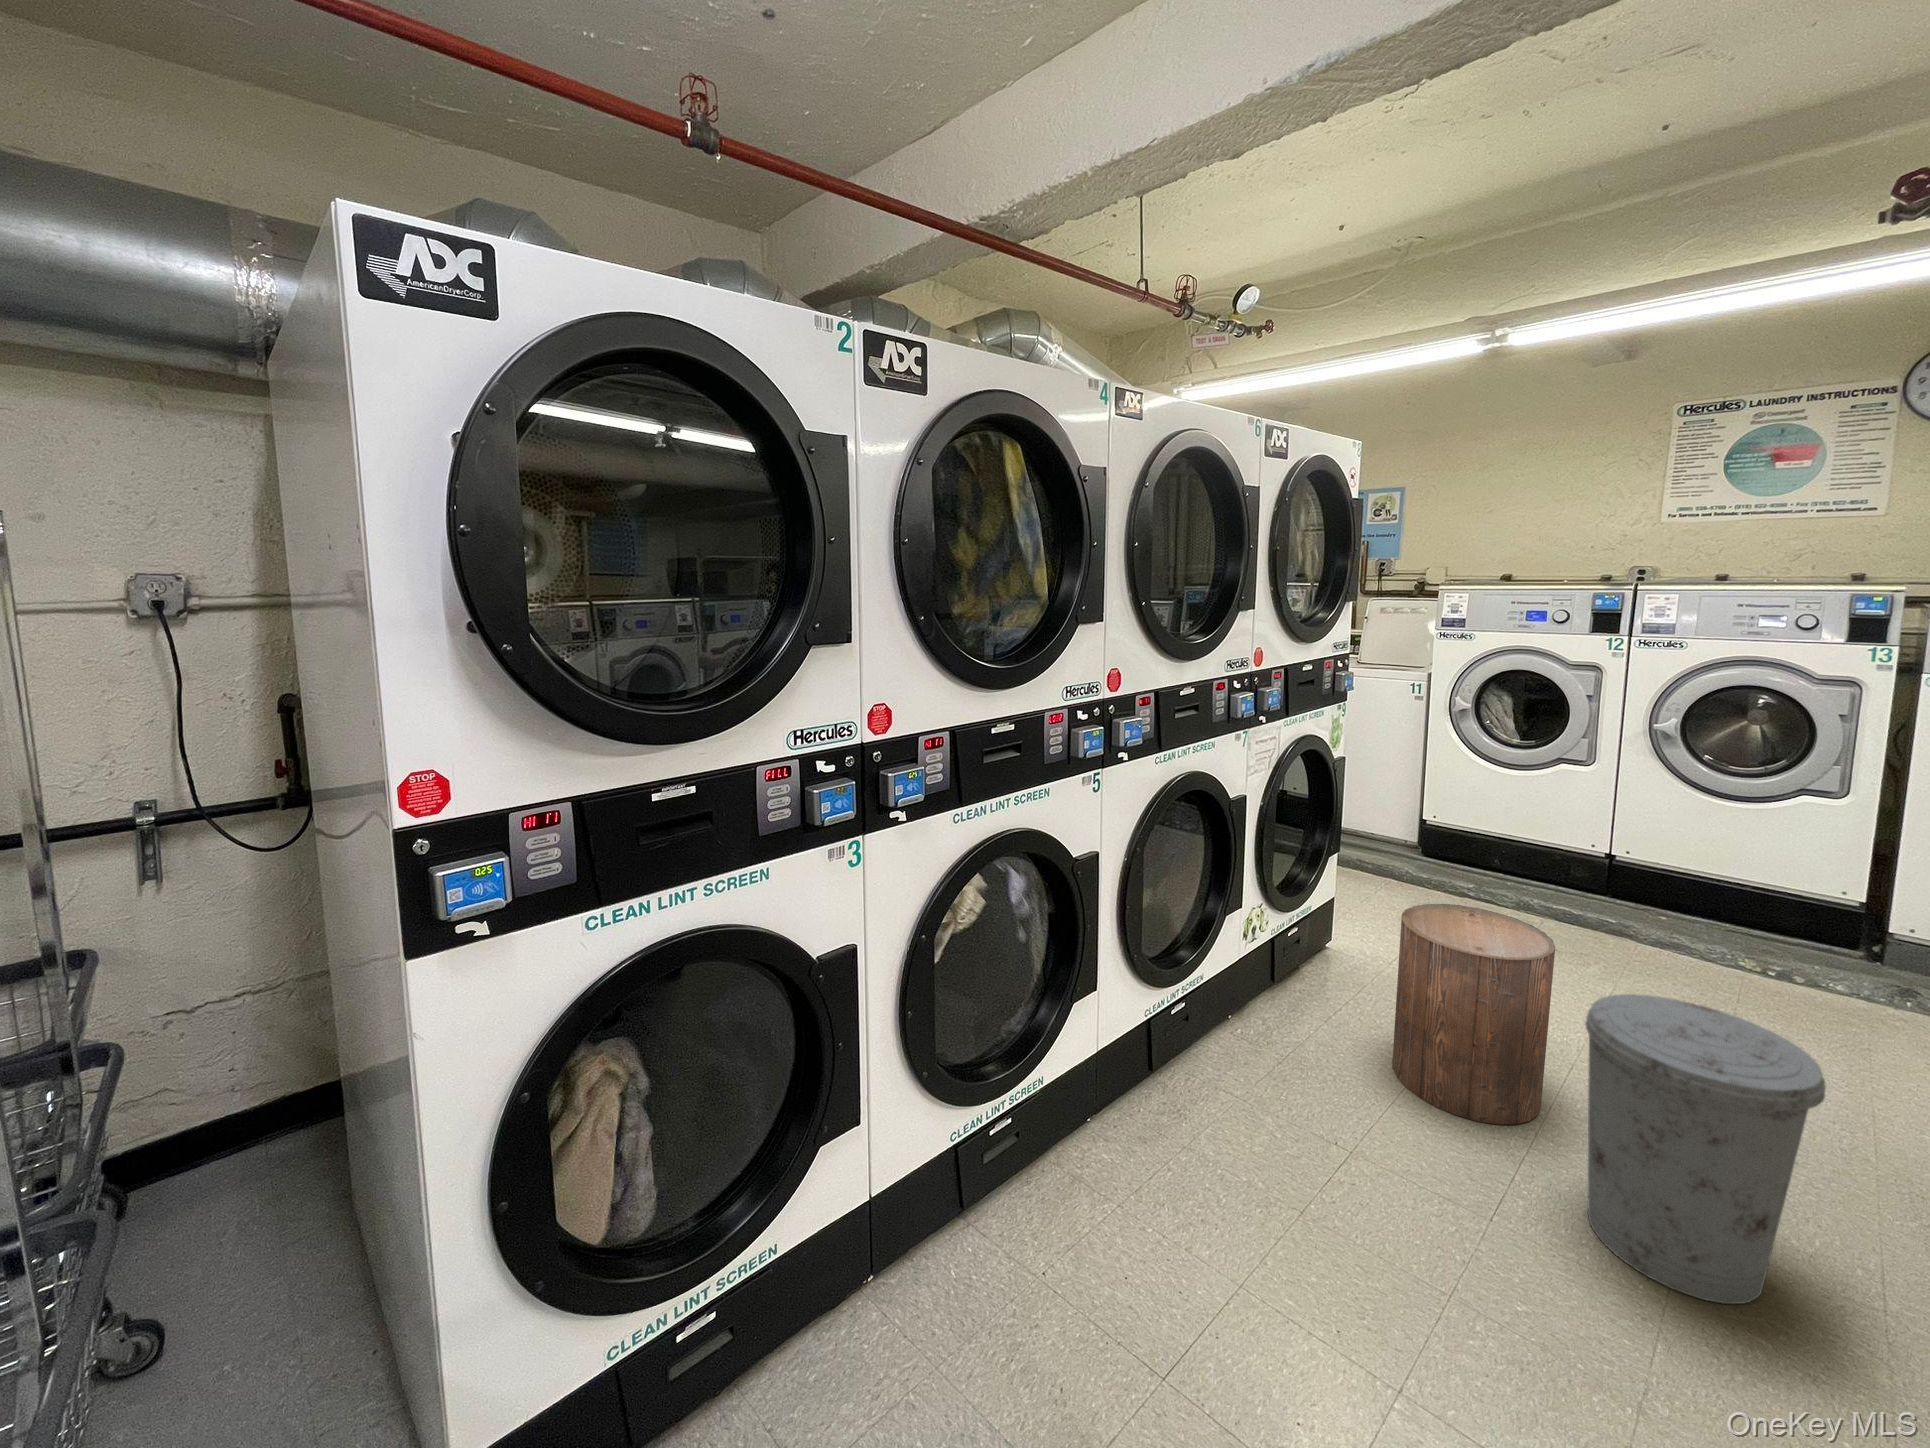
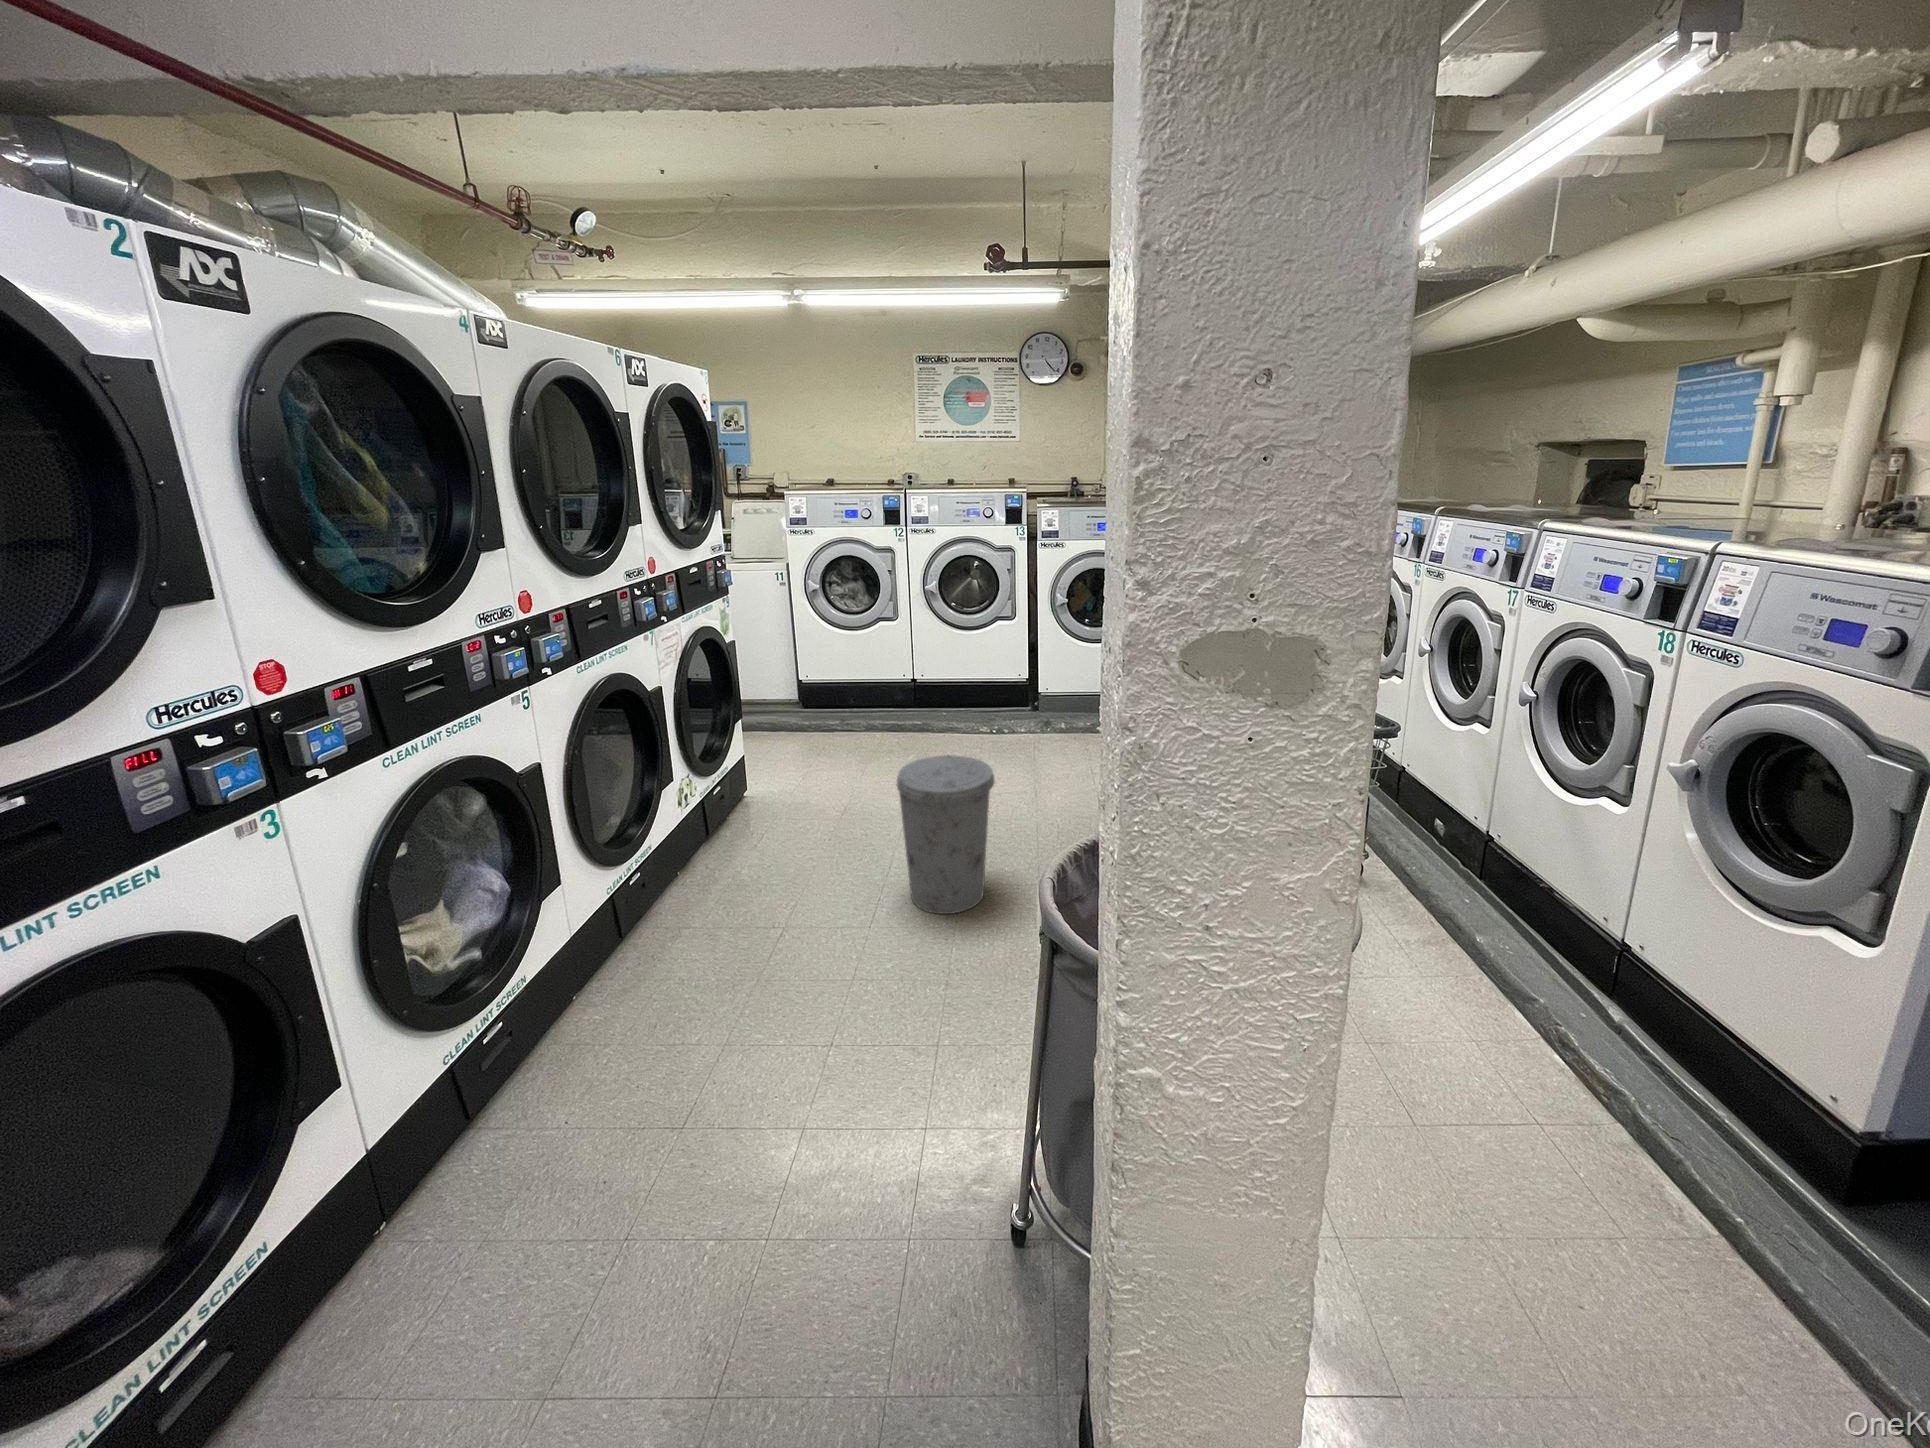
stool: present [1392,904,1555,1125] -> none [790,733,885,875]

